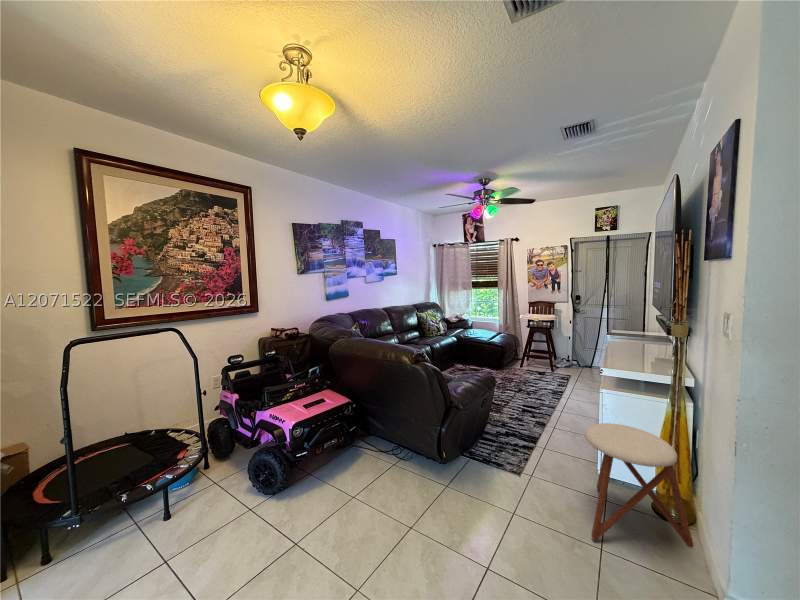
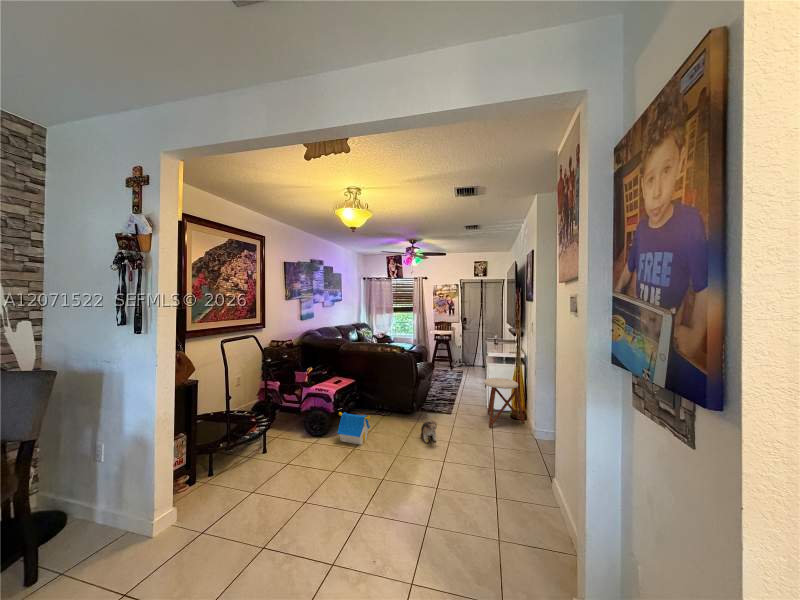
toy house: none [285,455,346,526] -> present [337,412,370,445]
plush toy: none [430,506,458,558] -> present [421,420,437,443]

